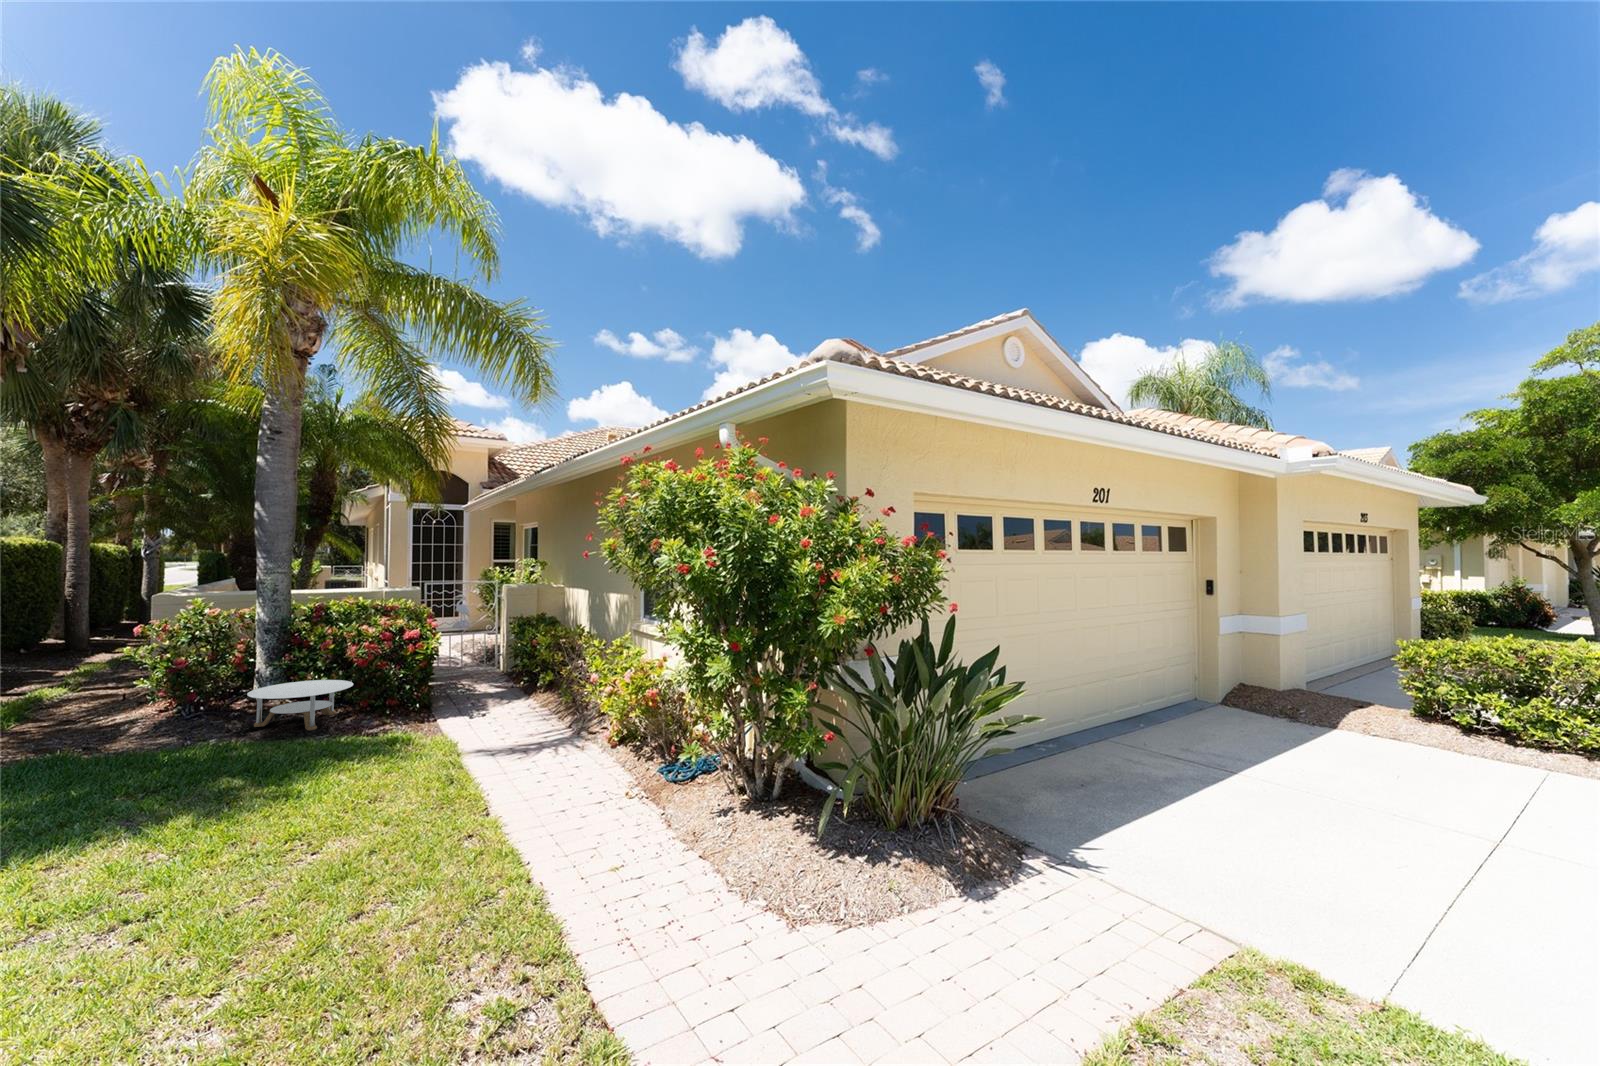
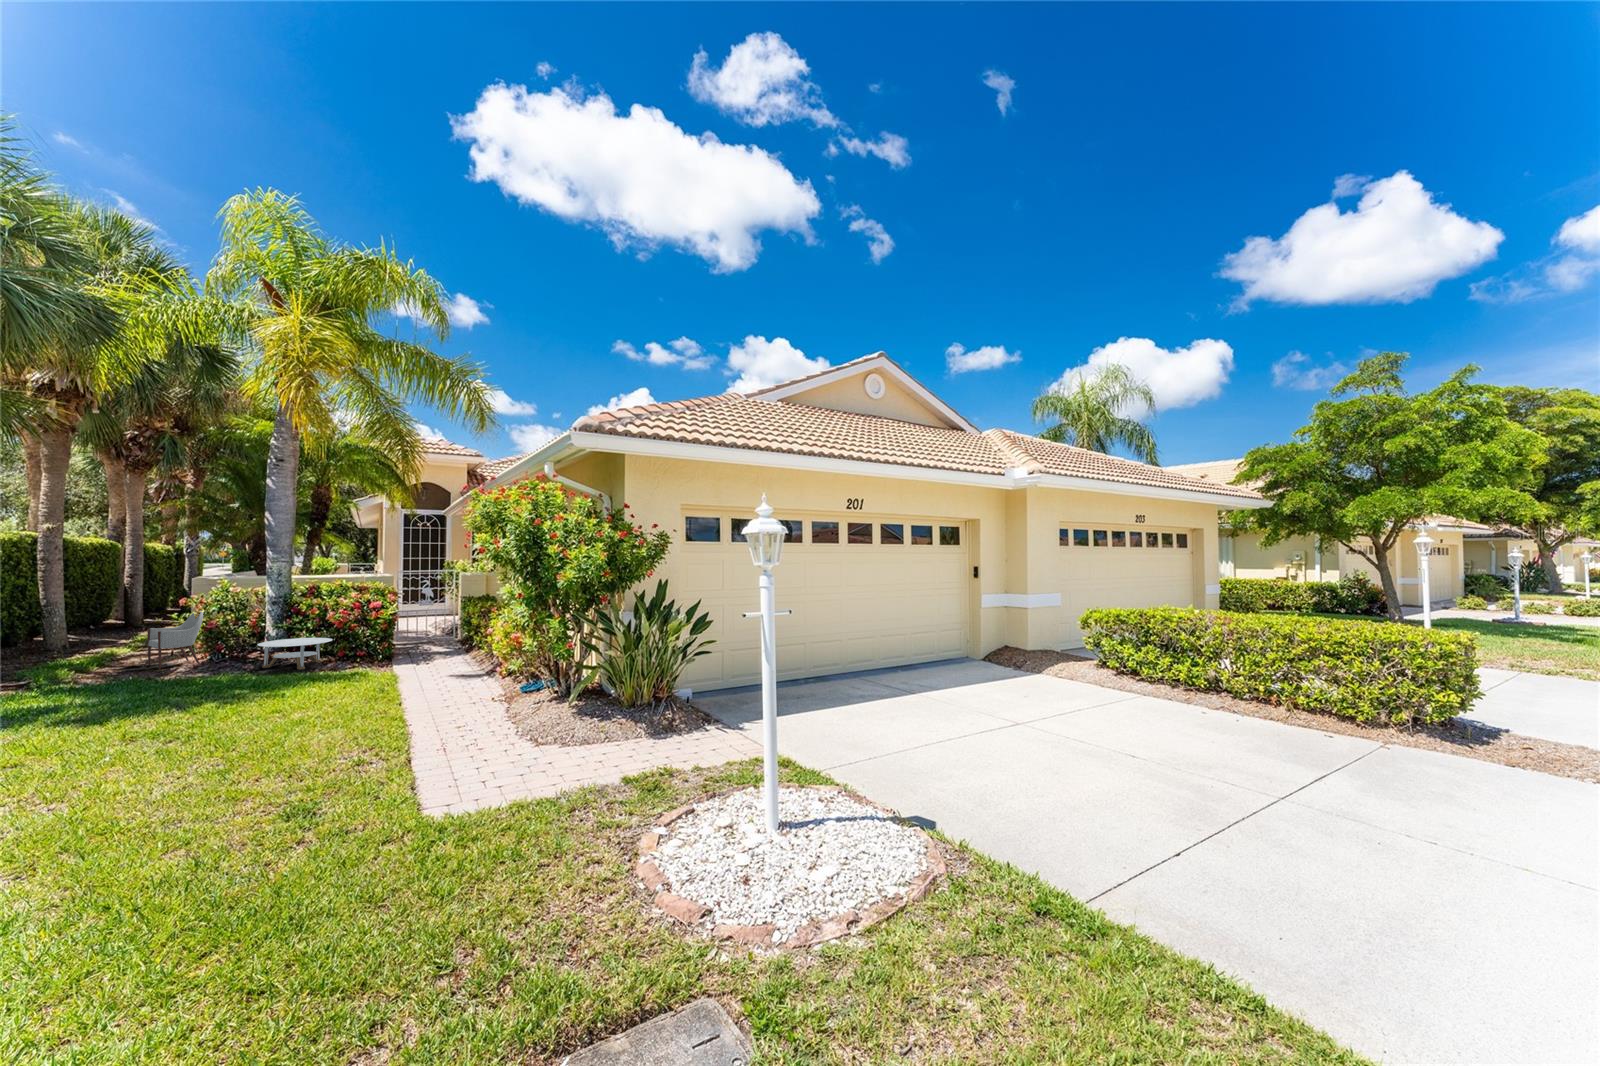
chair: none [85,643,168,730] -> present [147,612,203,669]

